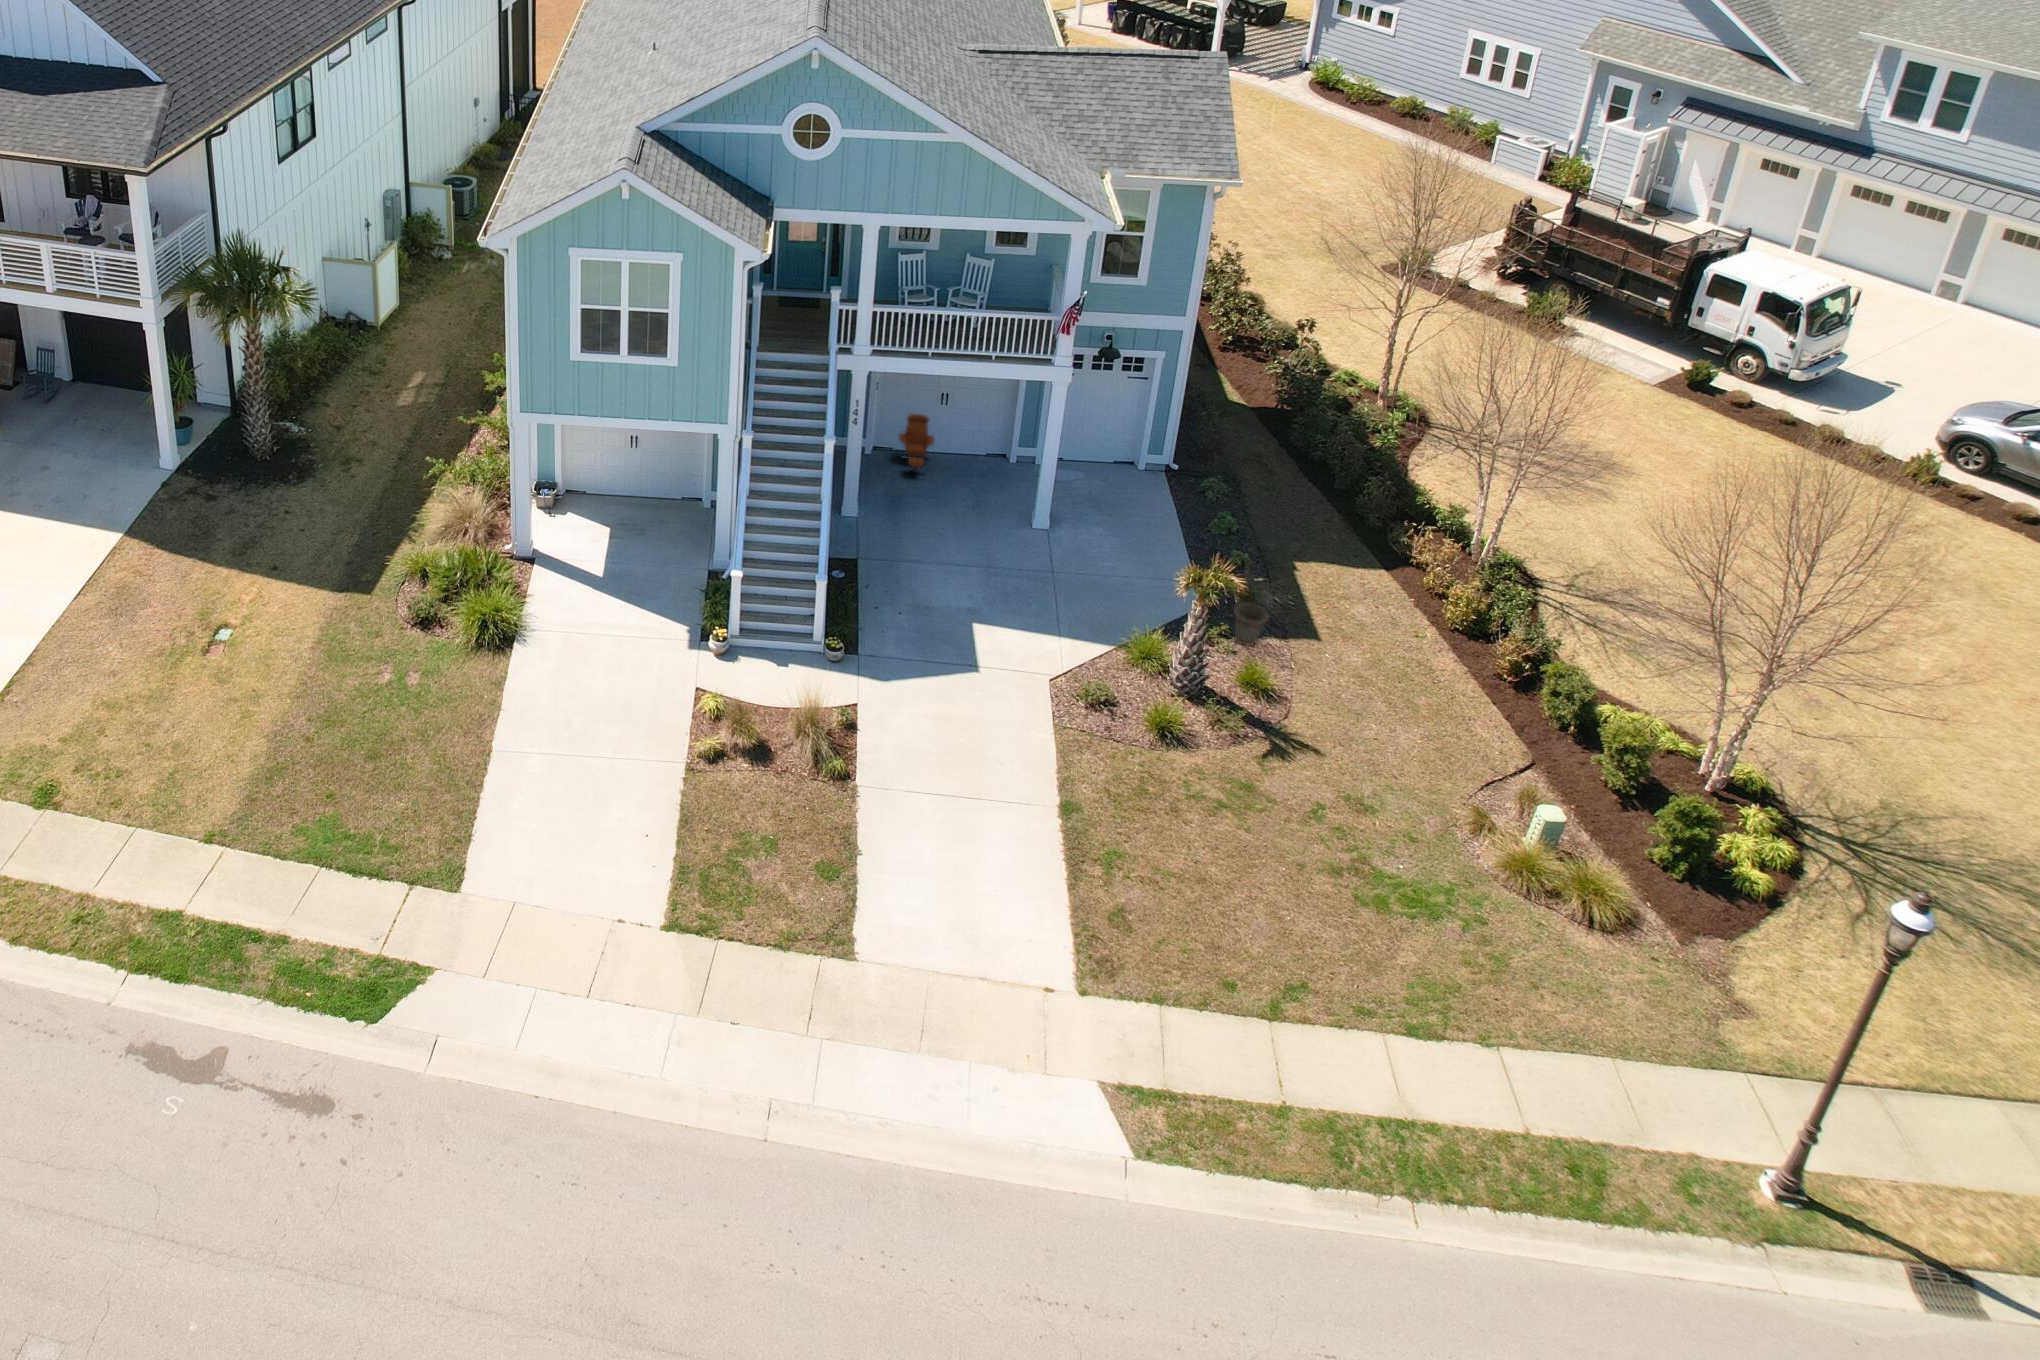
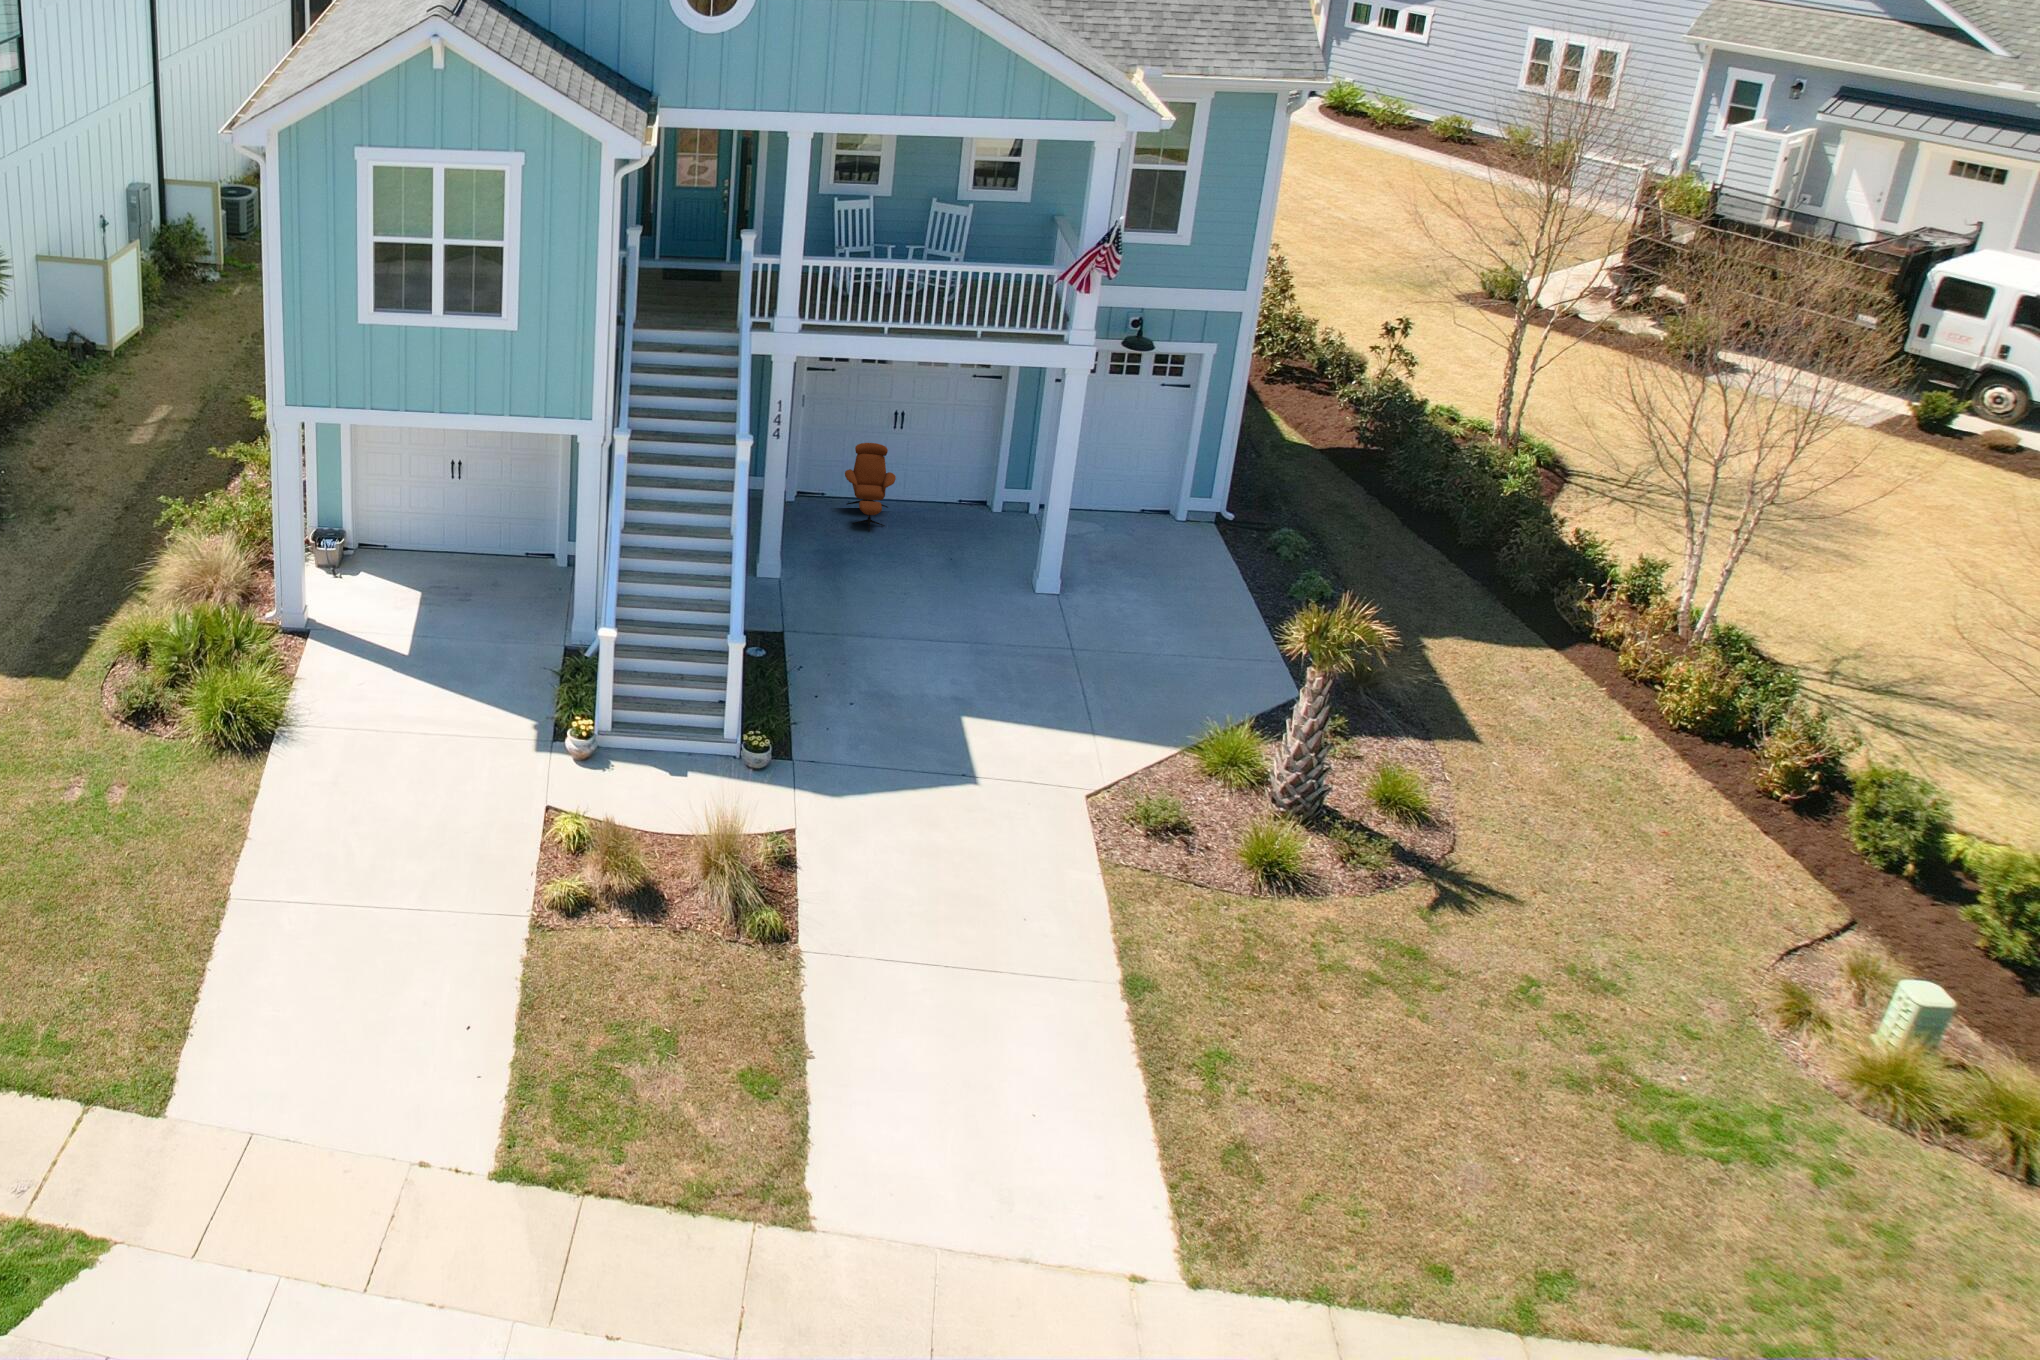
trash can: present [1234,603,1269,646] -> none [1354,683,1407,747]

